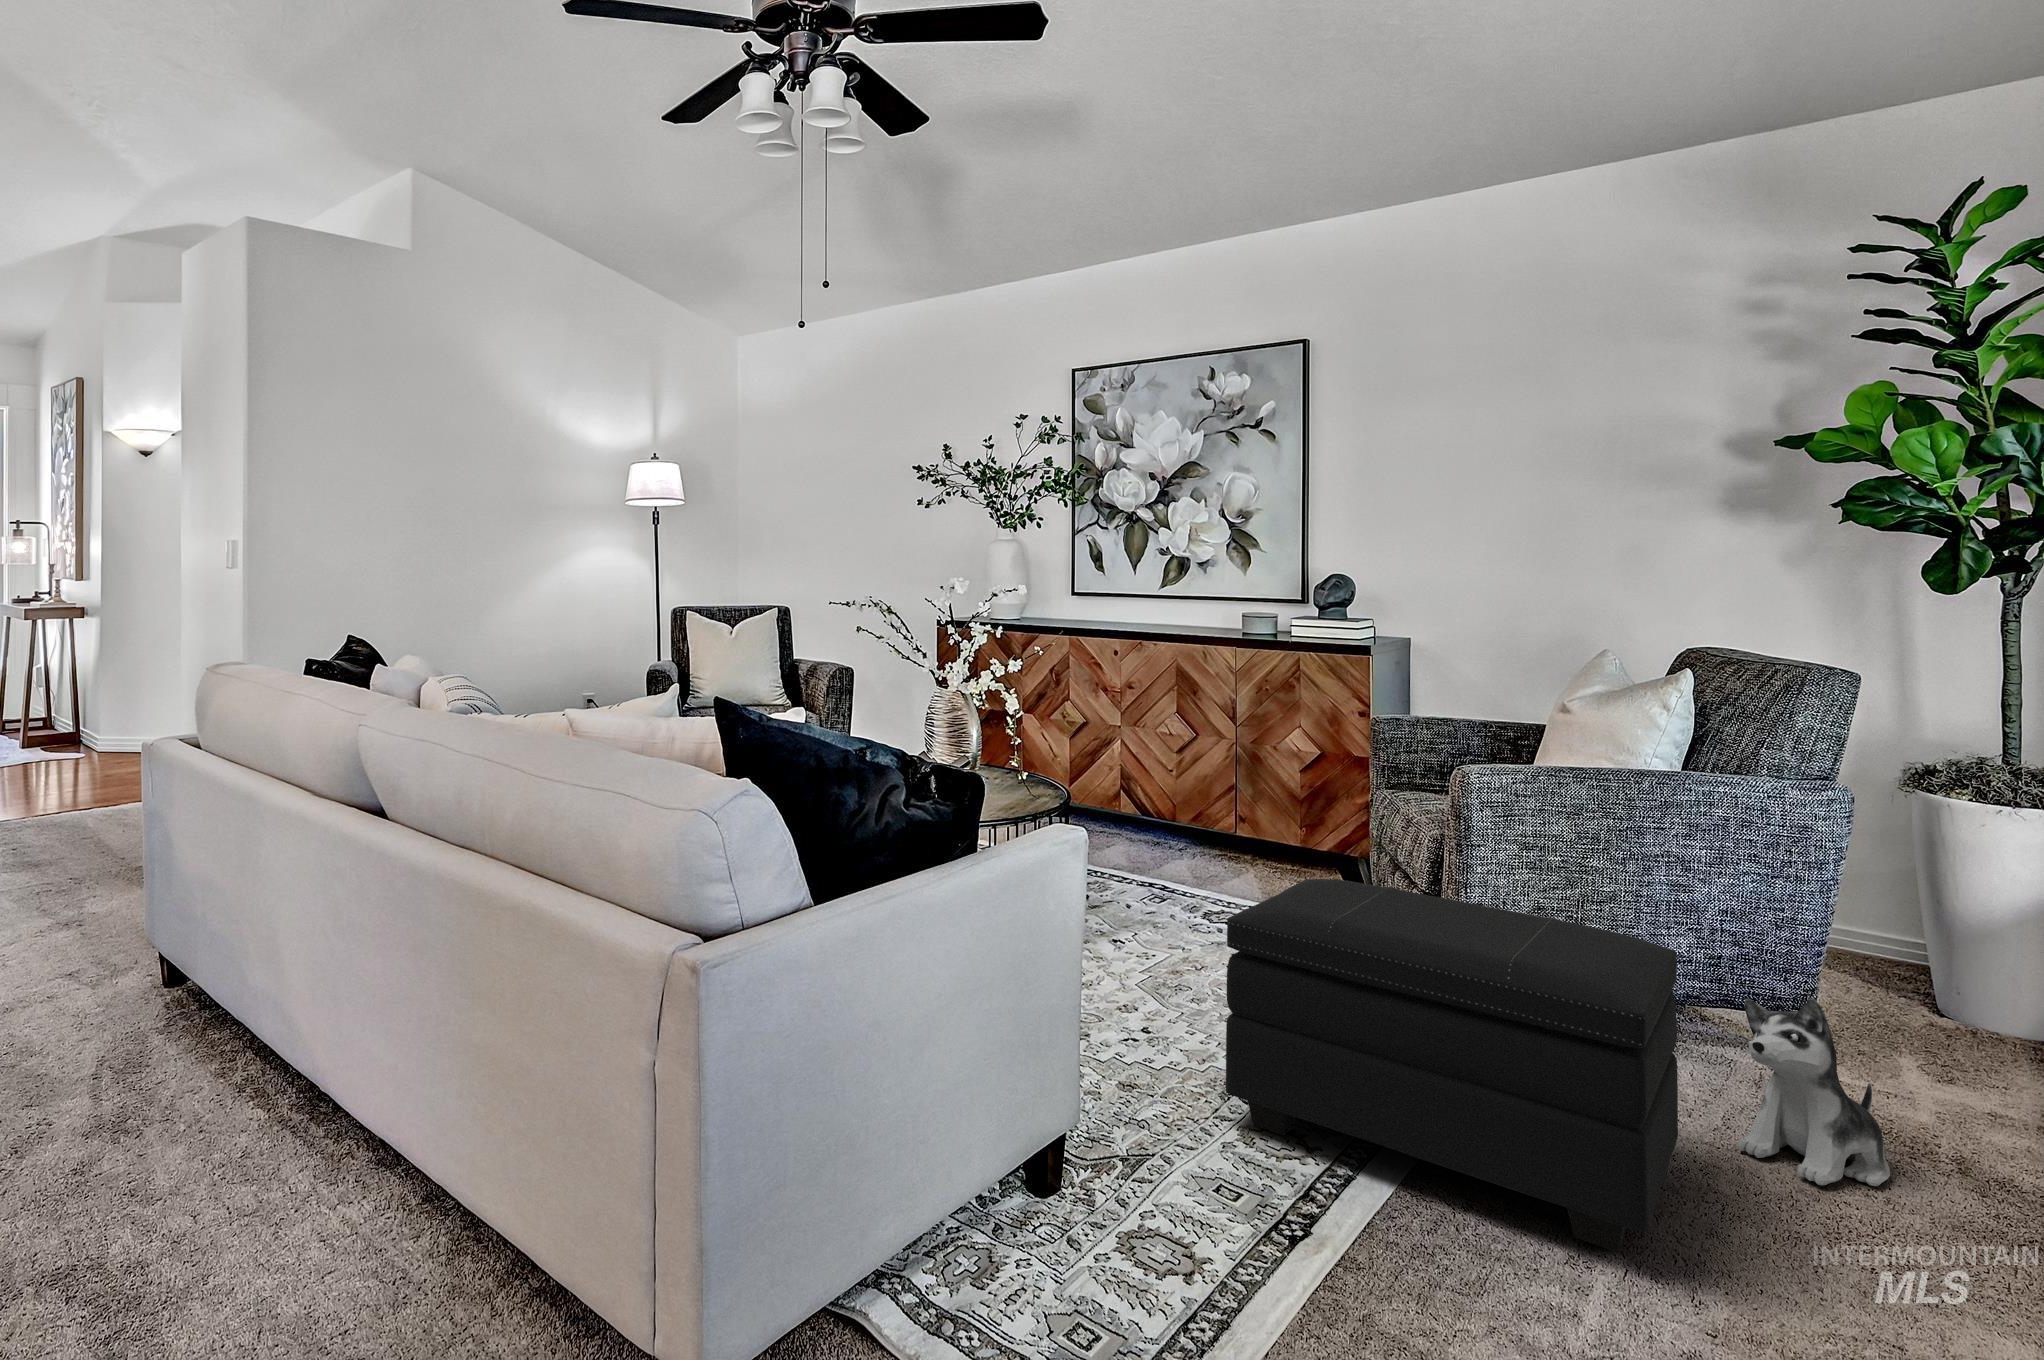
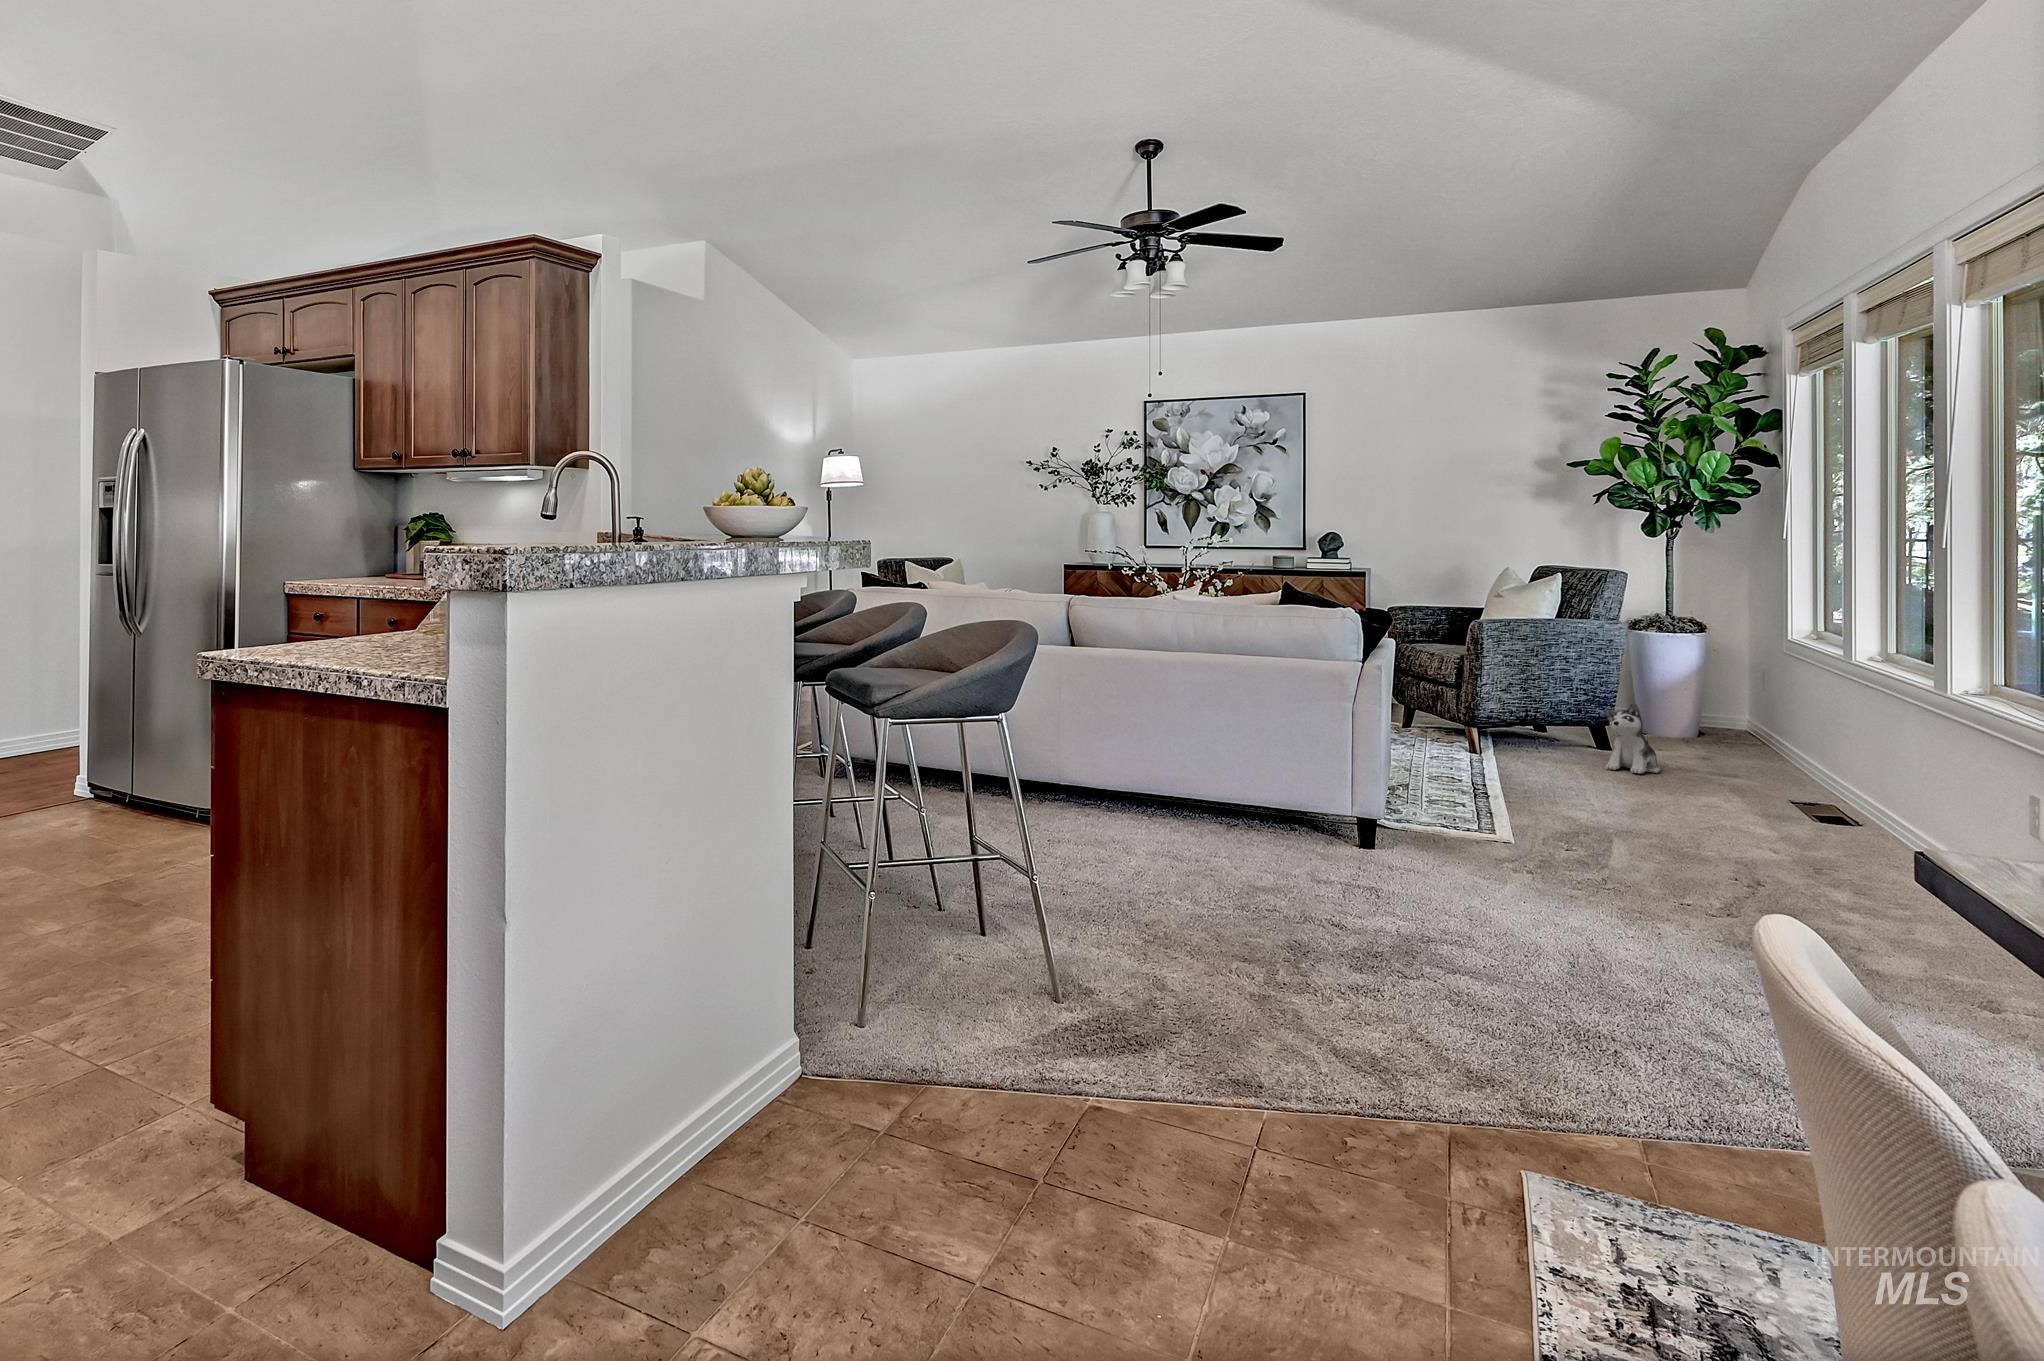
footstool: present [1226,879,1678,1252] -> none [1419,674,1606,790]

